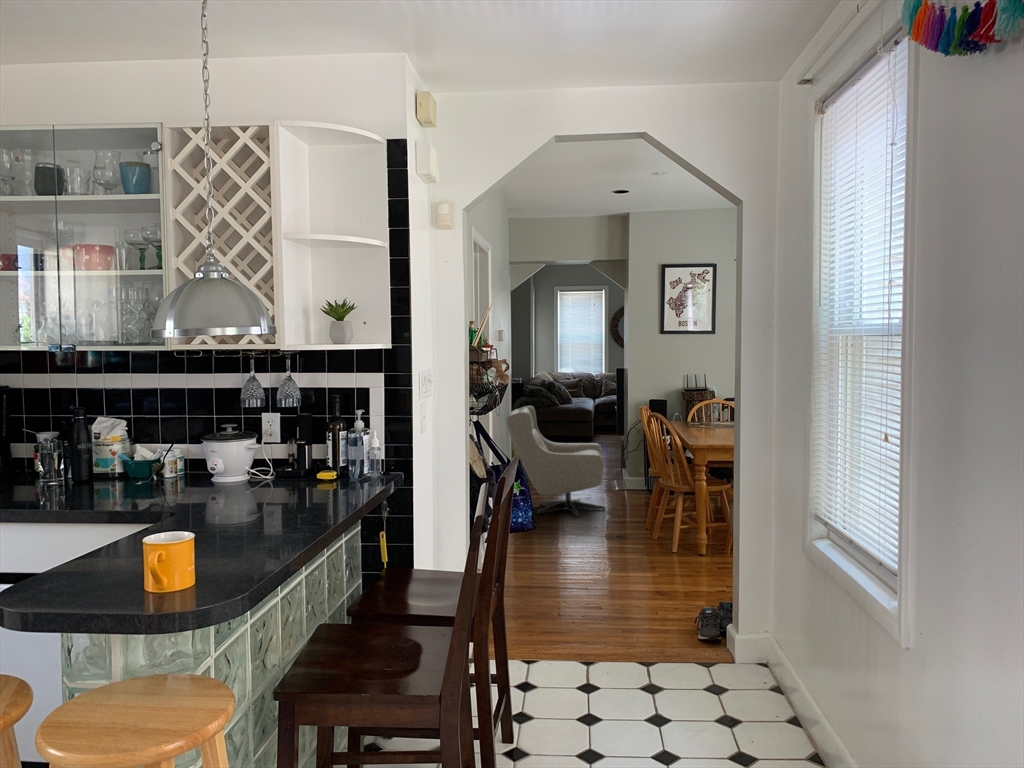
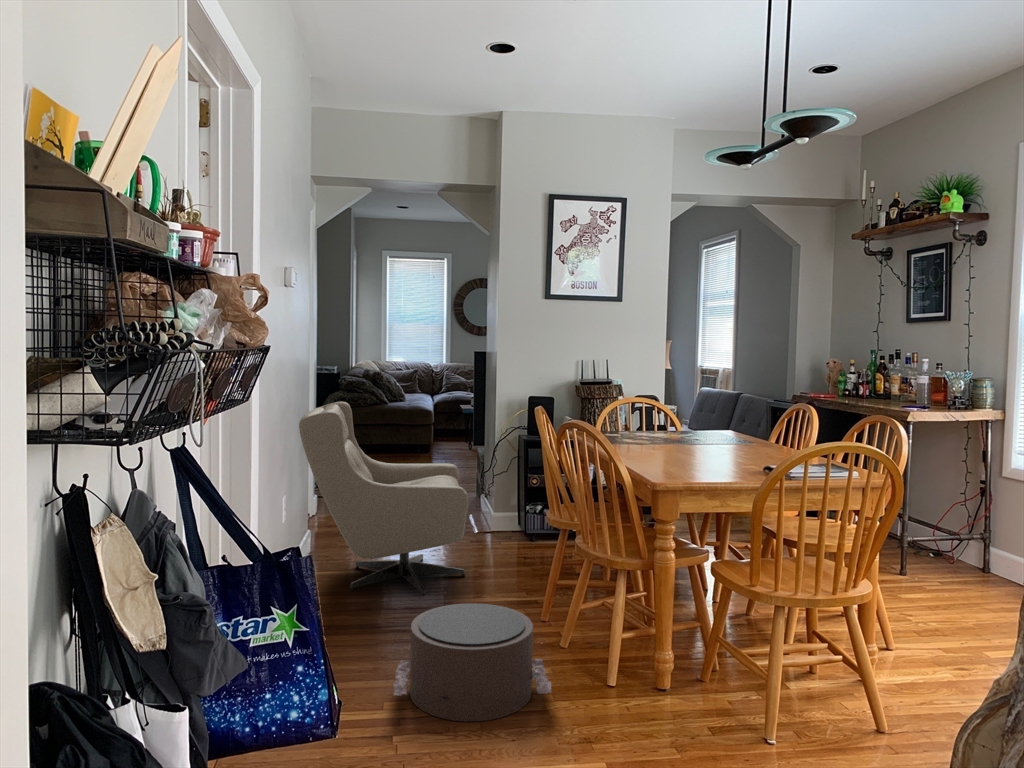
pouf: none [560,512,639,562] -> present [393,603,551,722]

